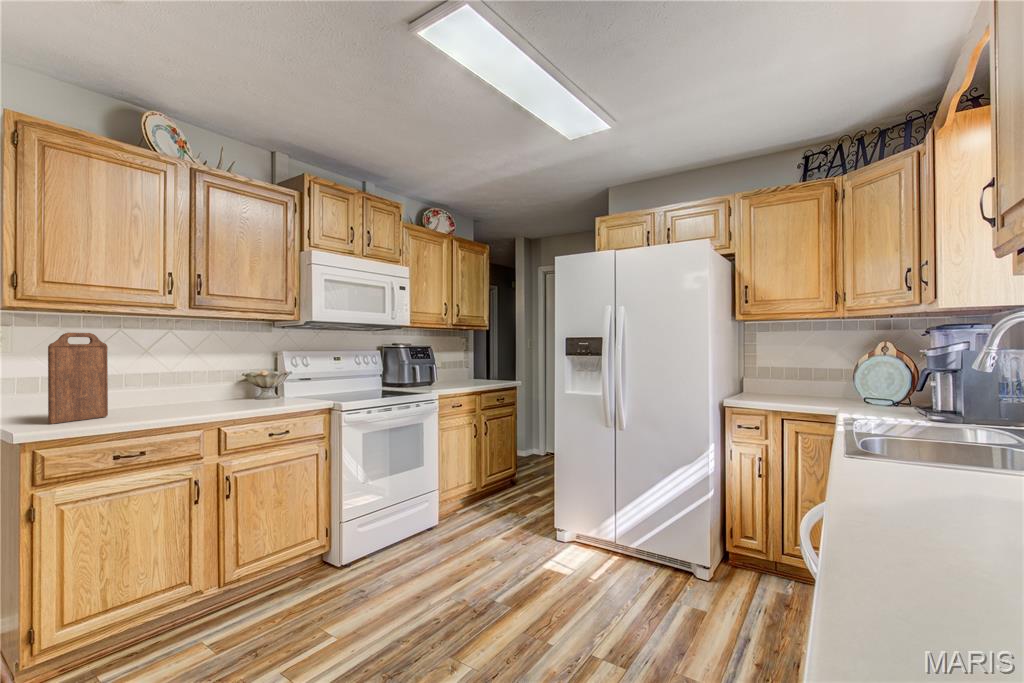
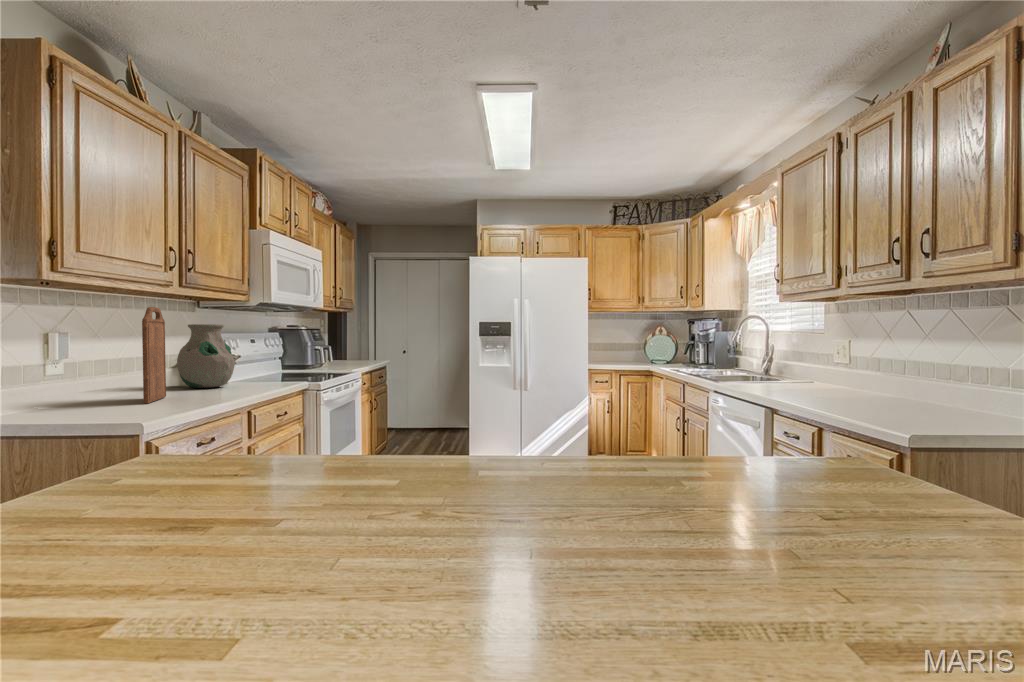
vase: none [177,346,232,407] -> present [177,324,235,388]

